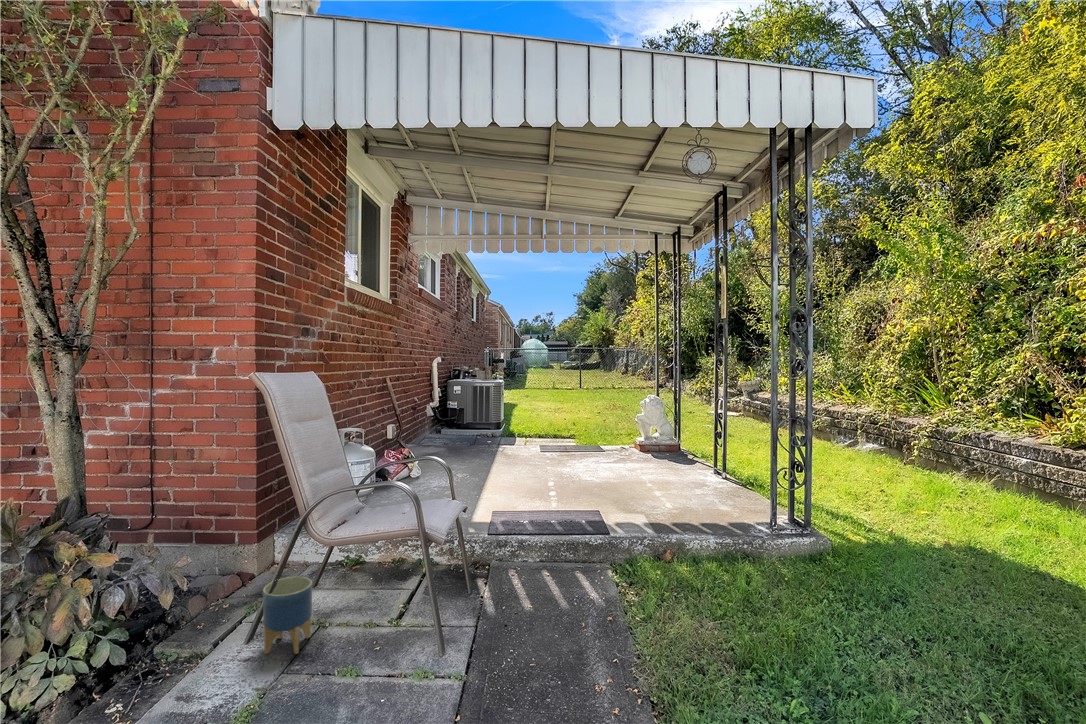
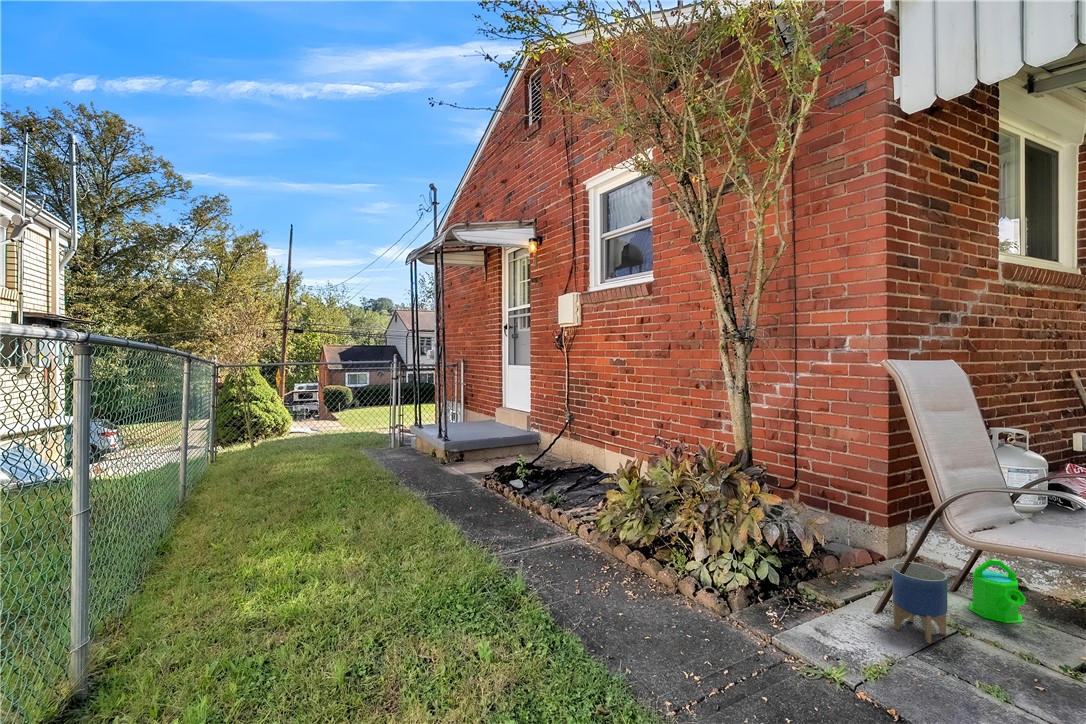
watering can: none [327,549,367,605] -> present [969,559,1026,623]

